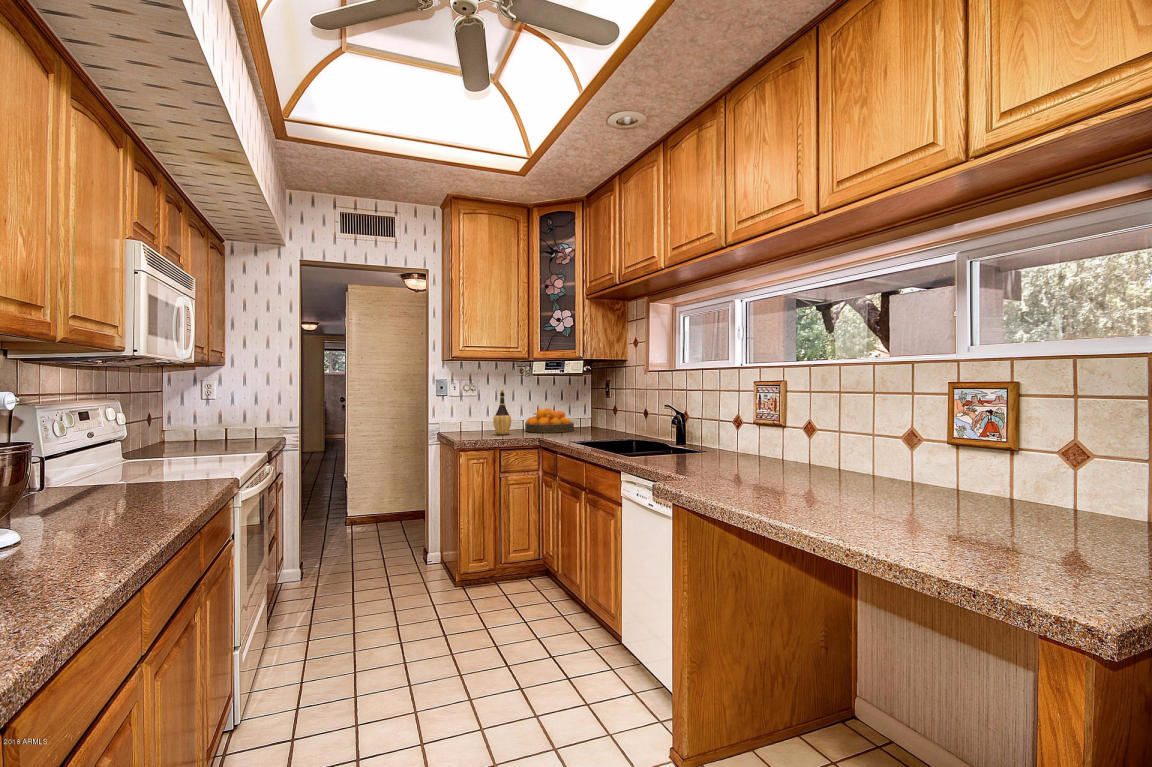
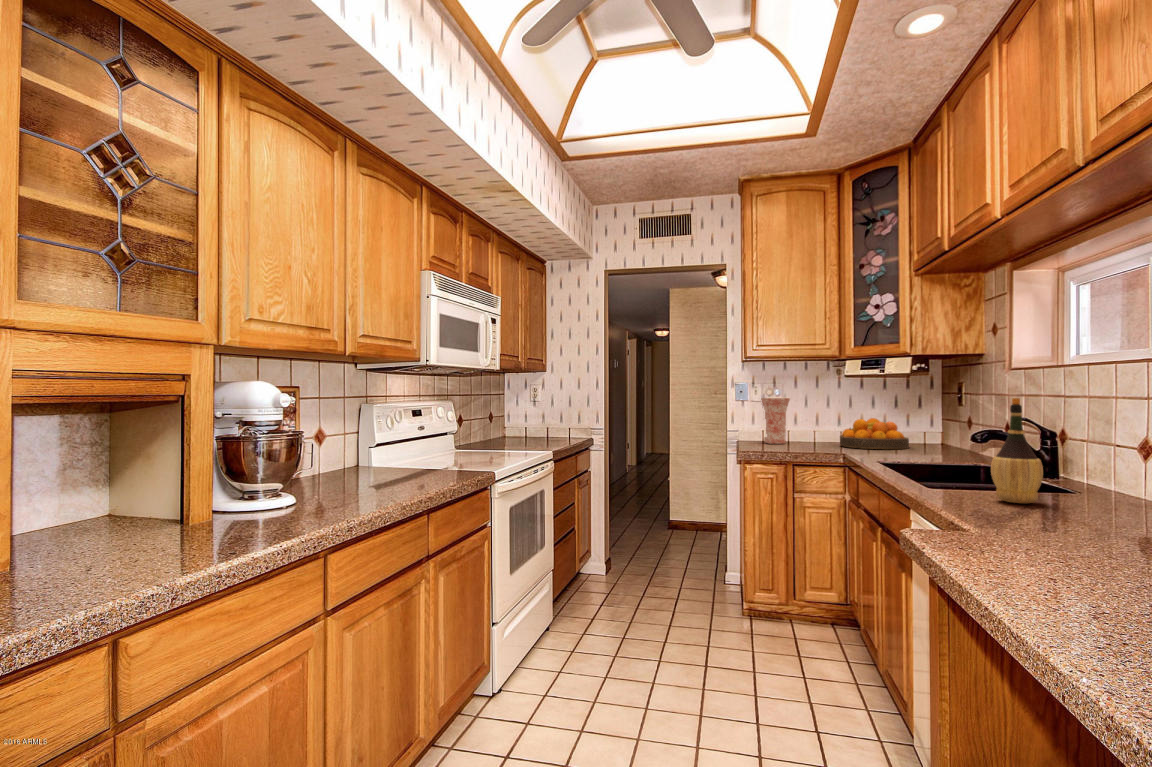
wine bottle: present [493,390,511,435] -> present [991,398,1043,503]
vase: none [458,392,486,433] -> present [761,397,790,444]

